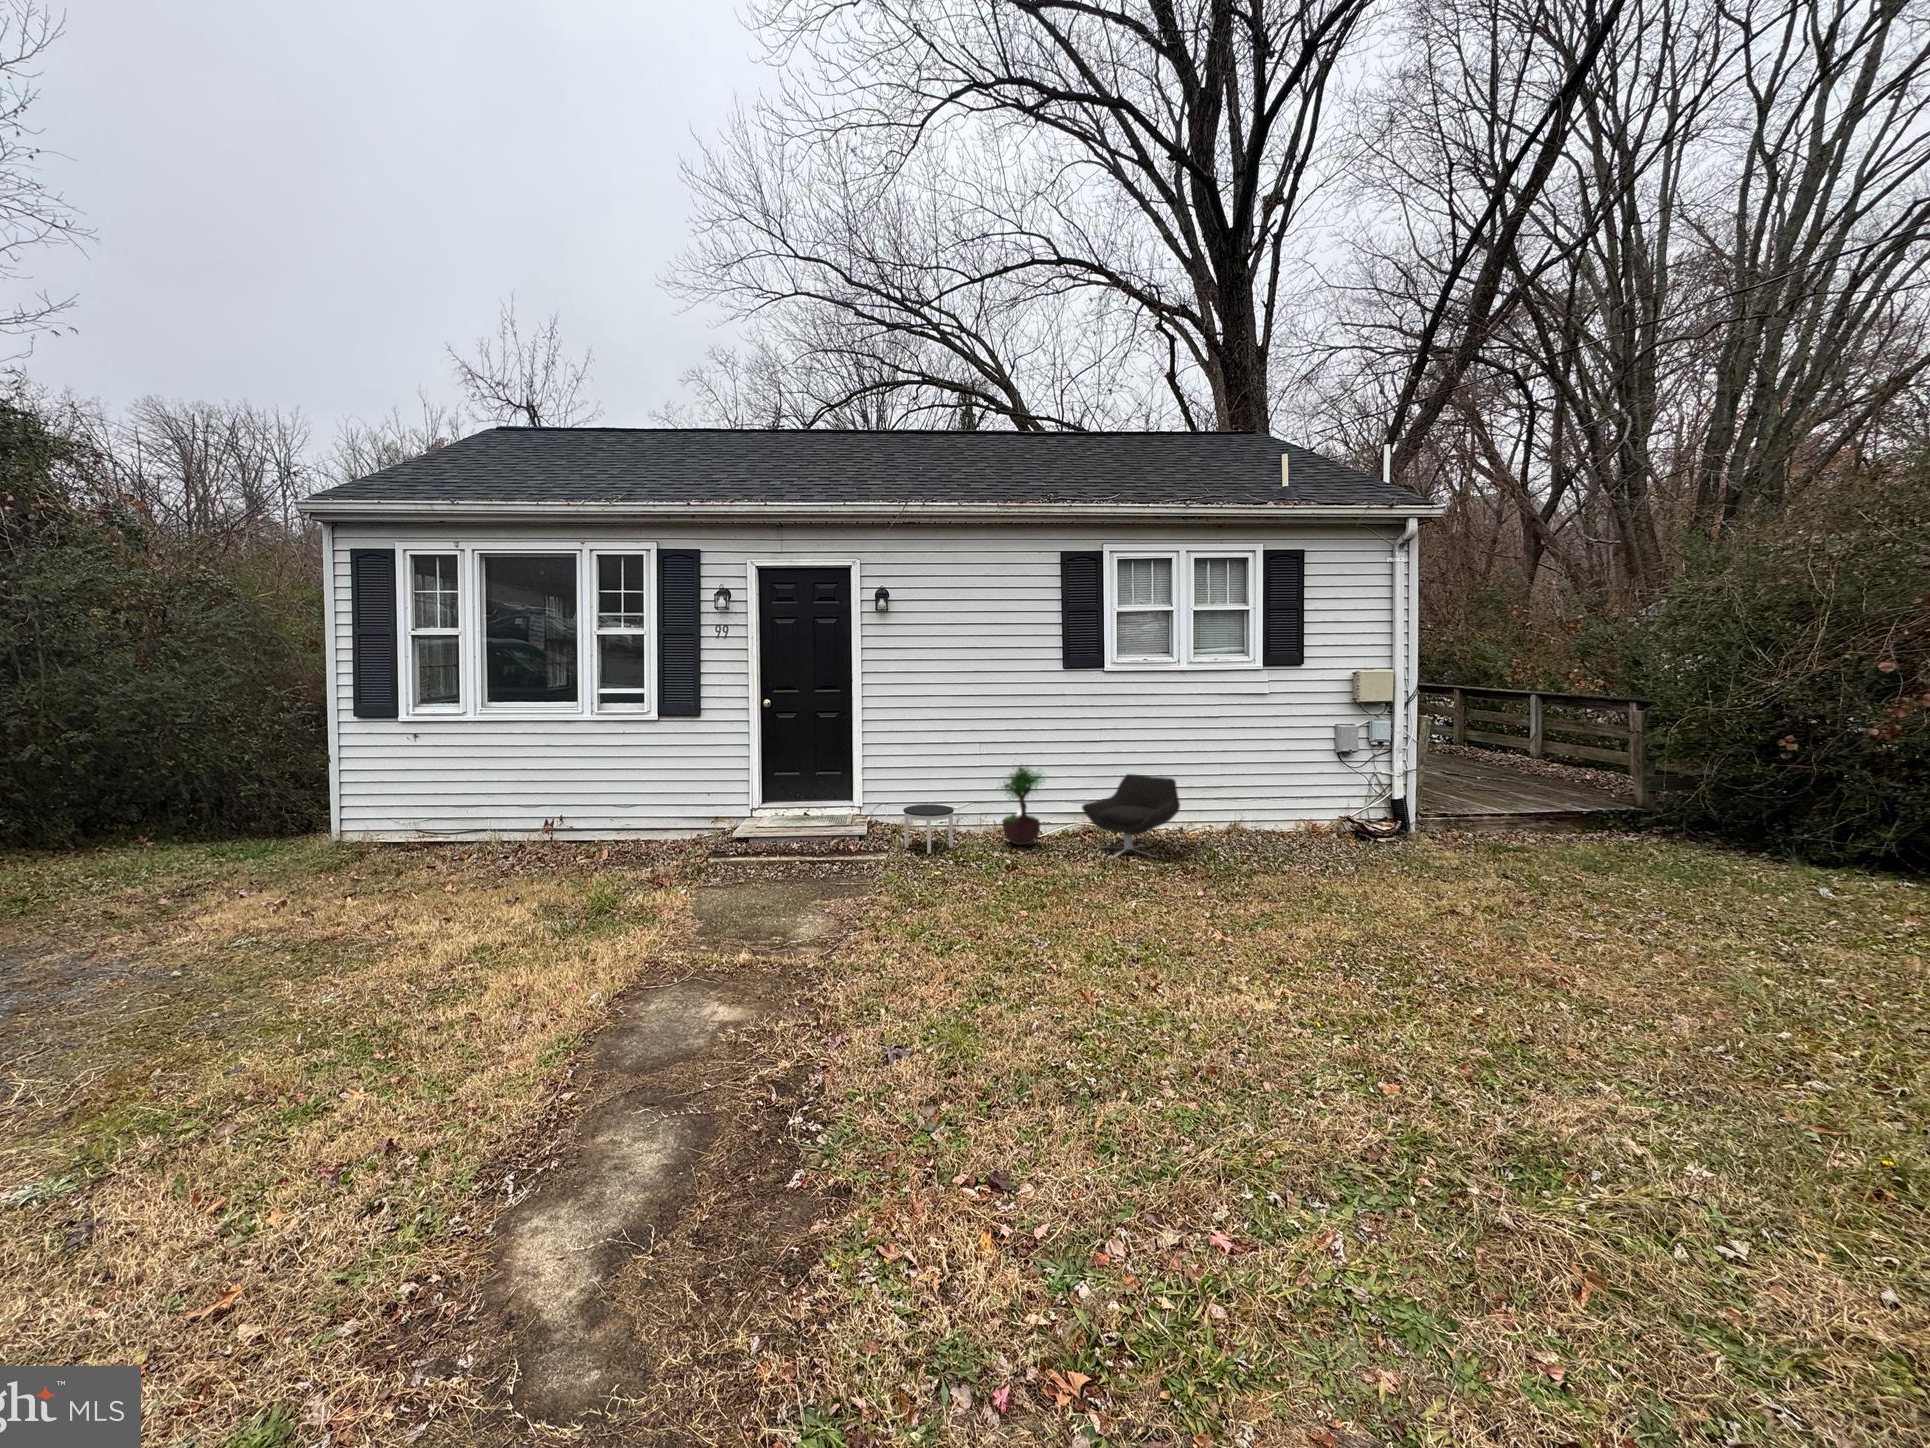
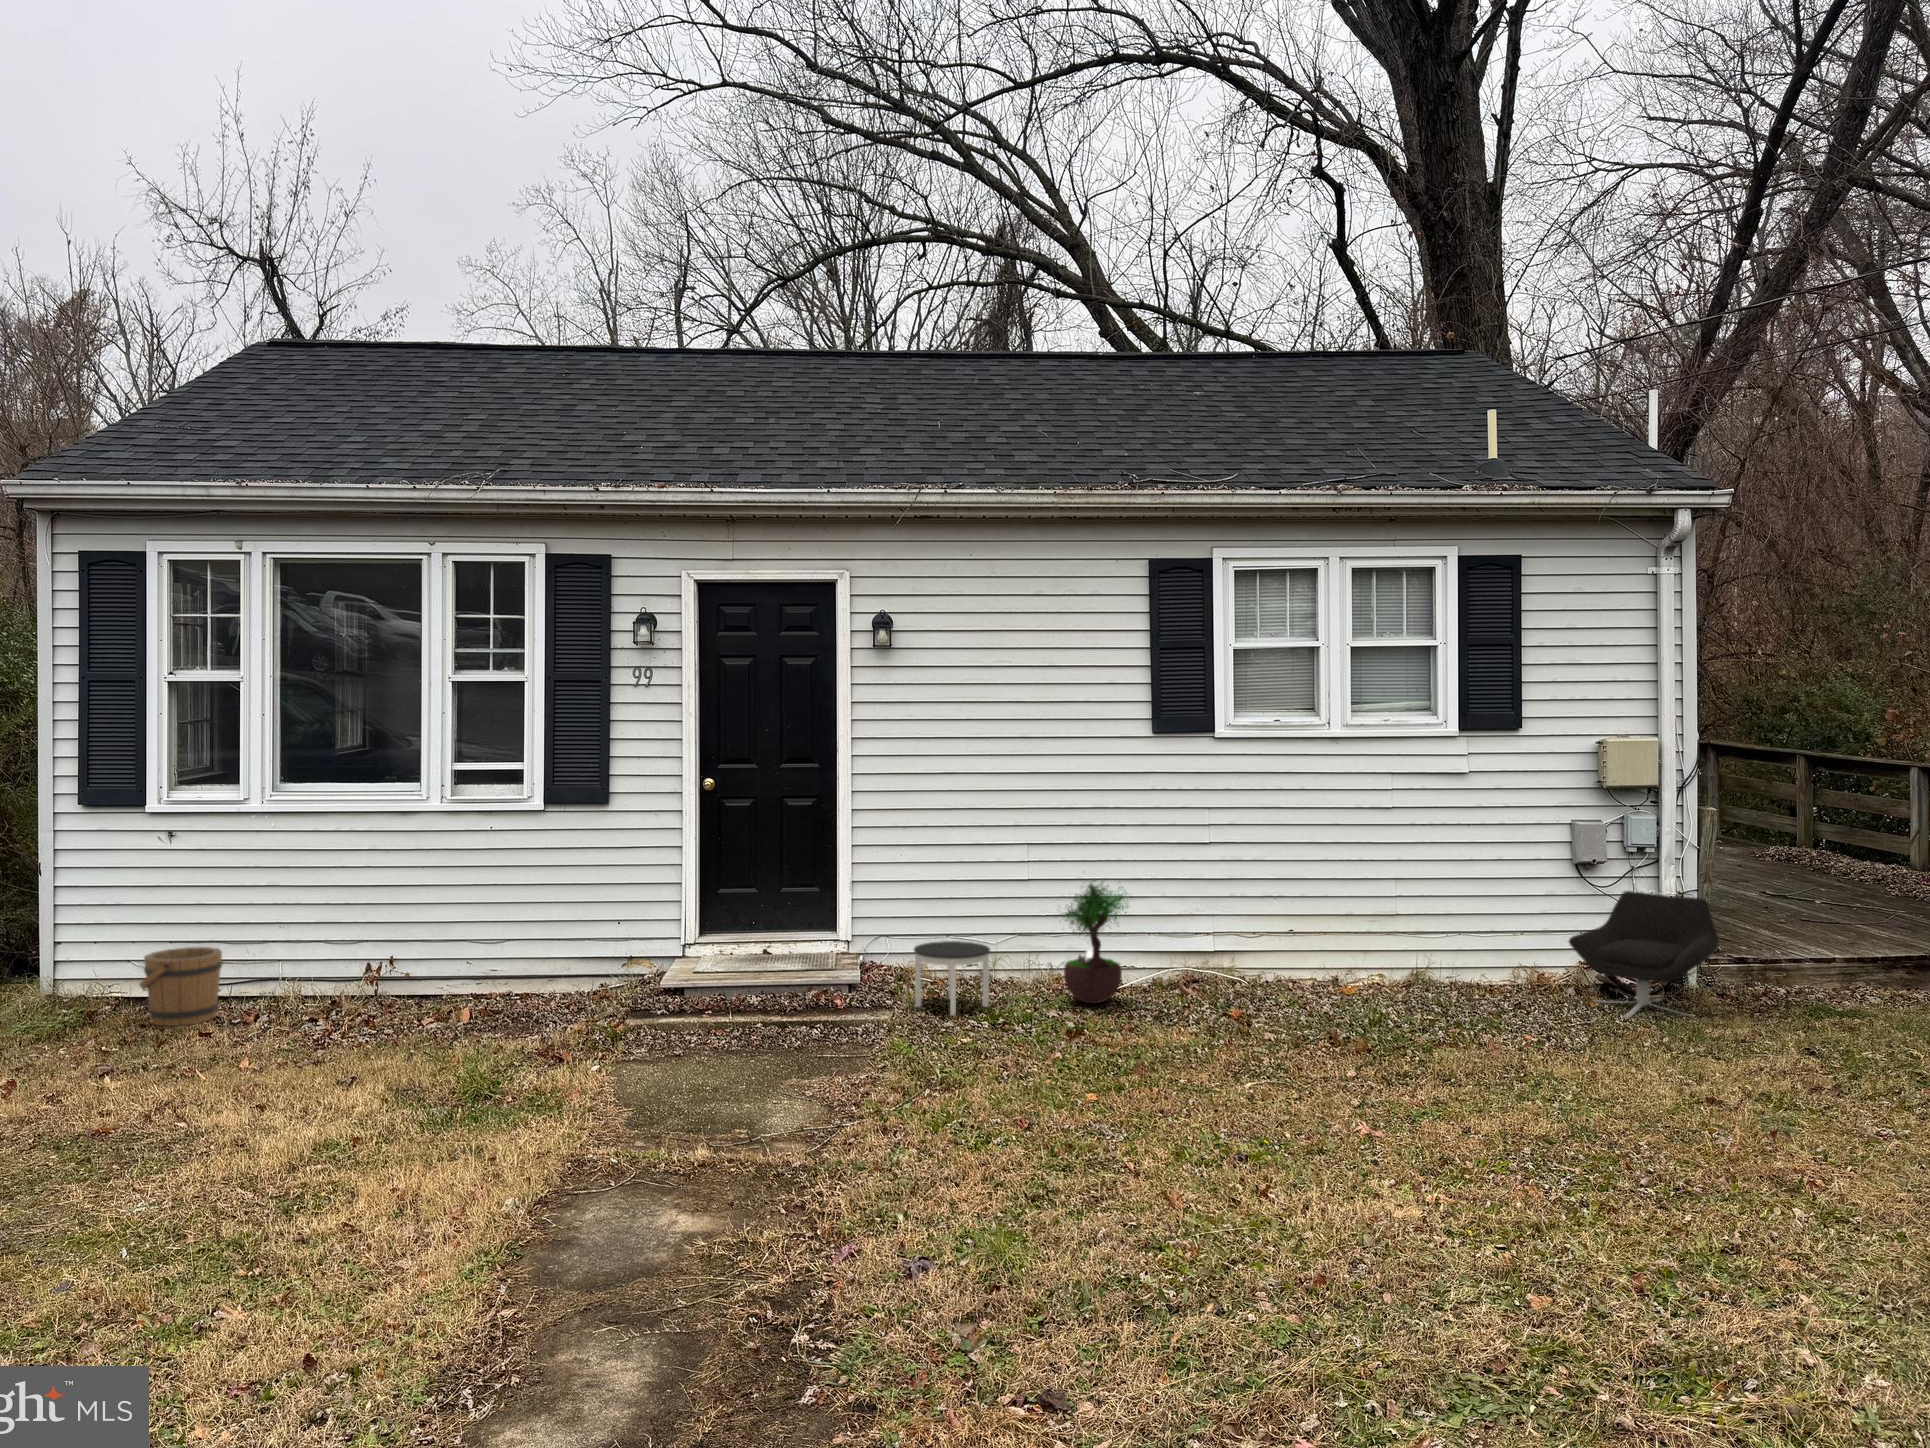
lounge chair: present [1082,774,1180,858] -> present [1569,891,1719,1018]
bucket: none [391,809,449,861] -> present [140,947,222,1026]

